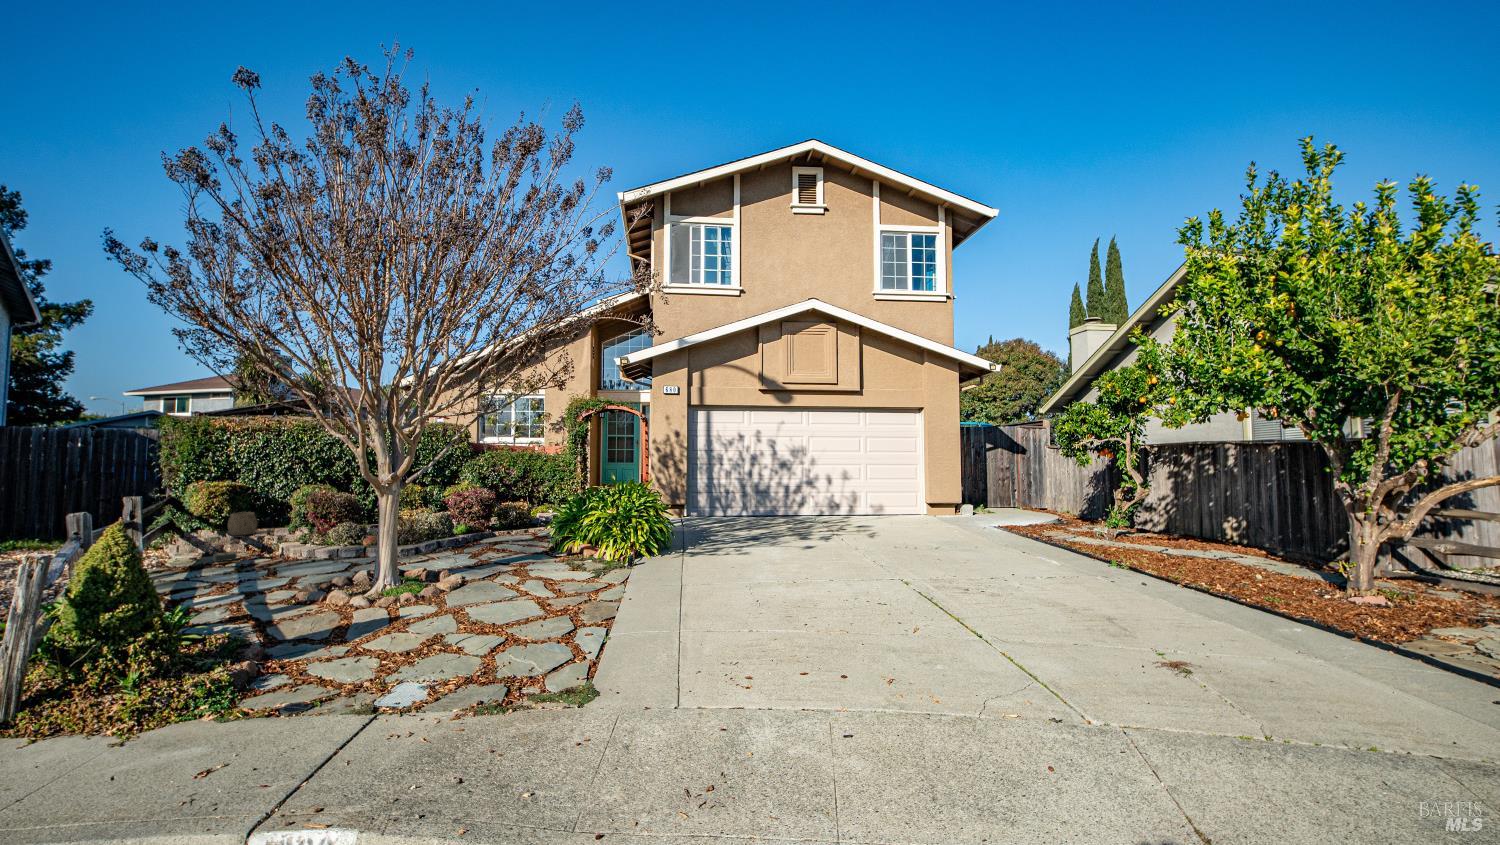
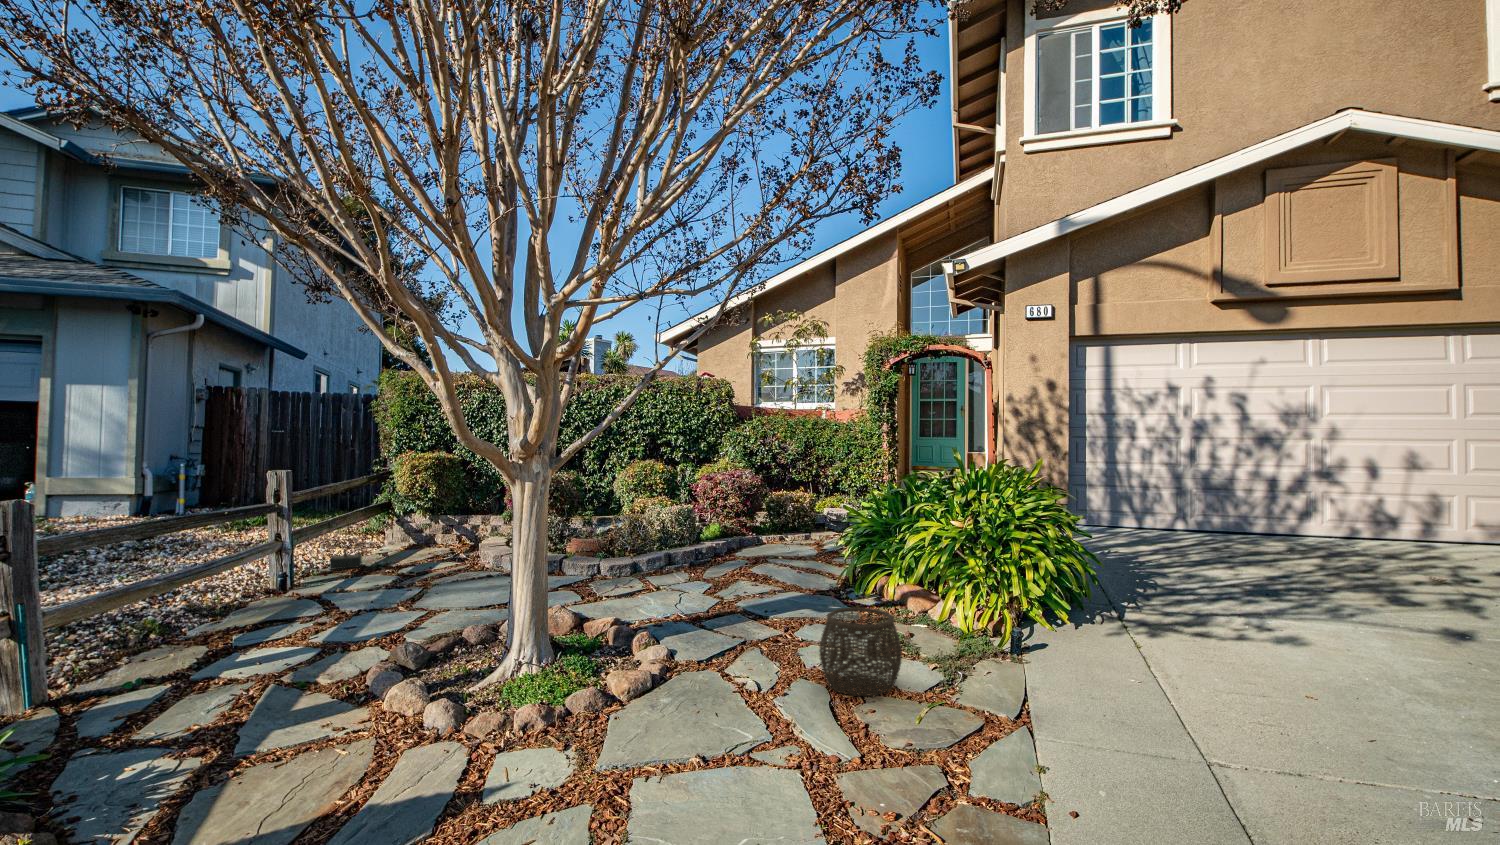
woven basket: present [228,512,257,535] -> present [819,607,902,696]

